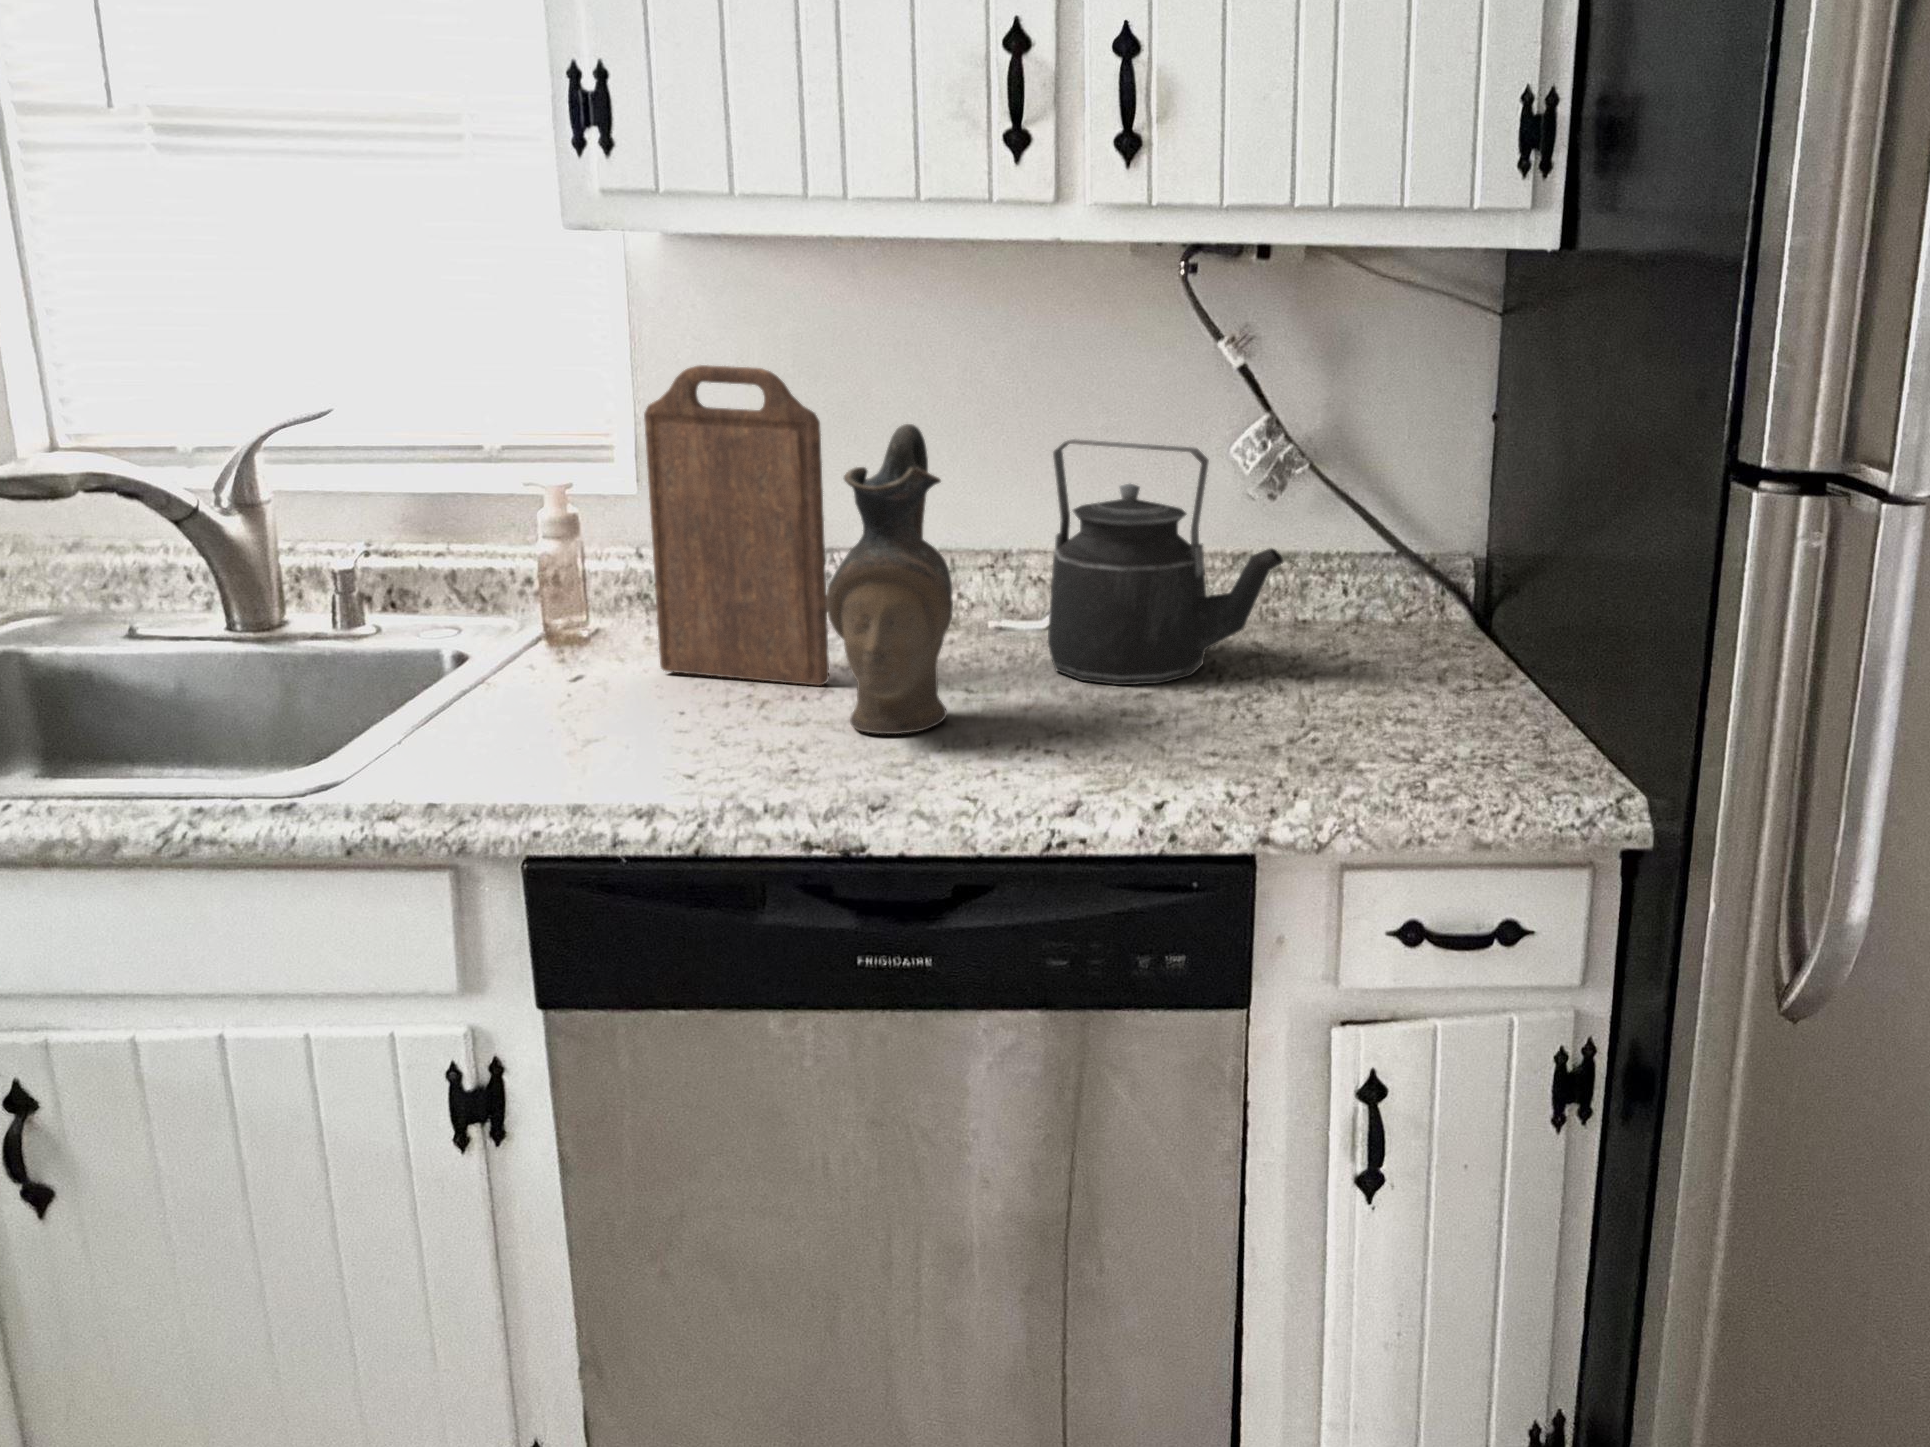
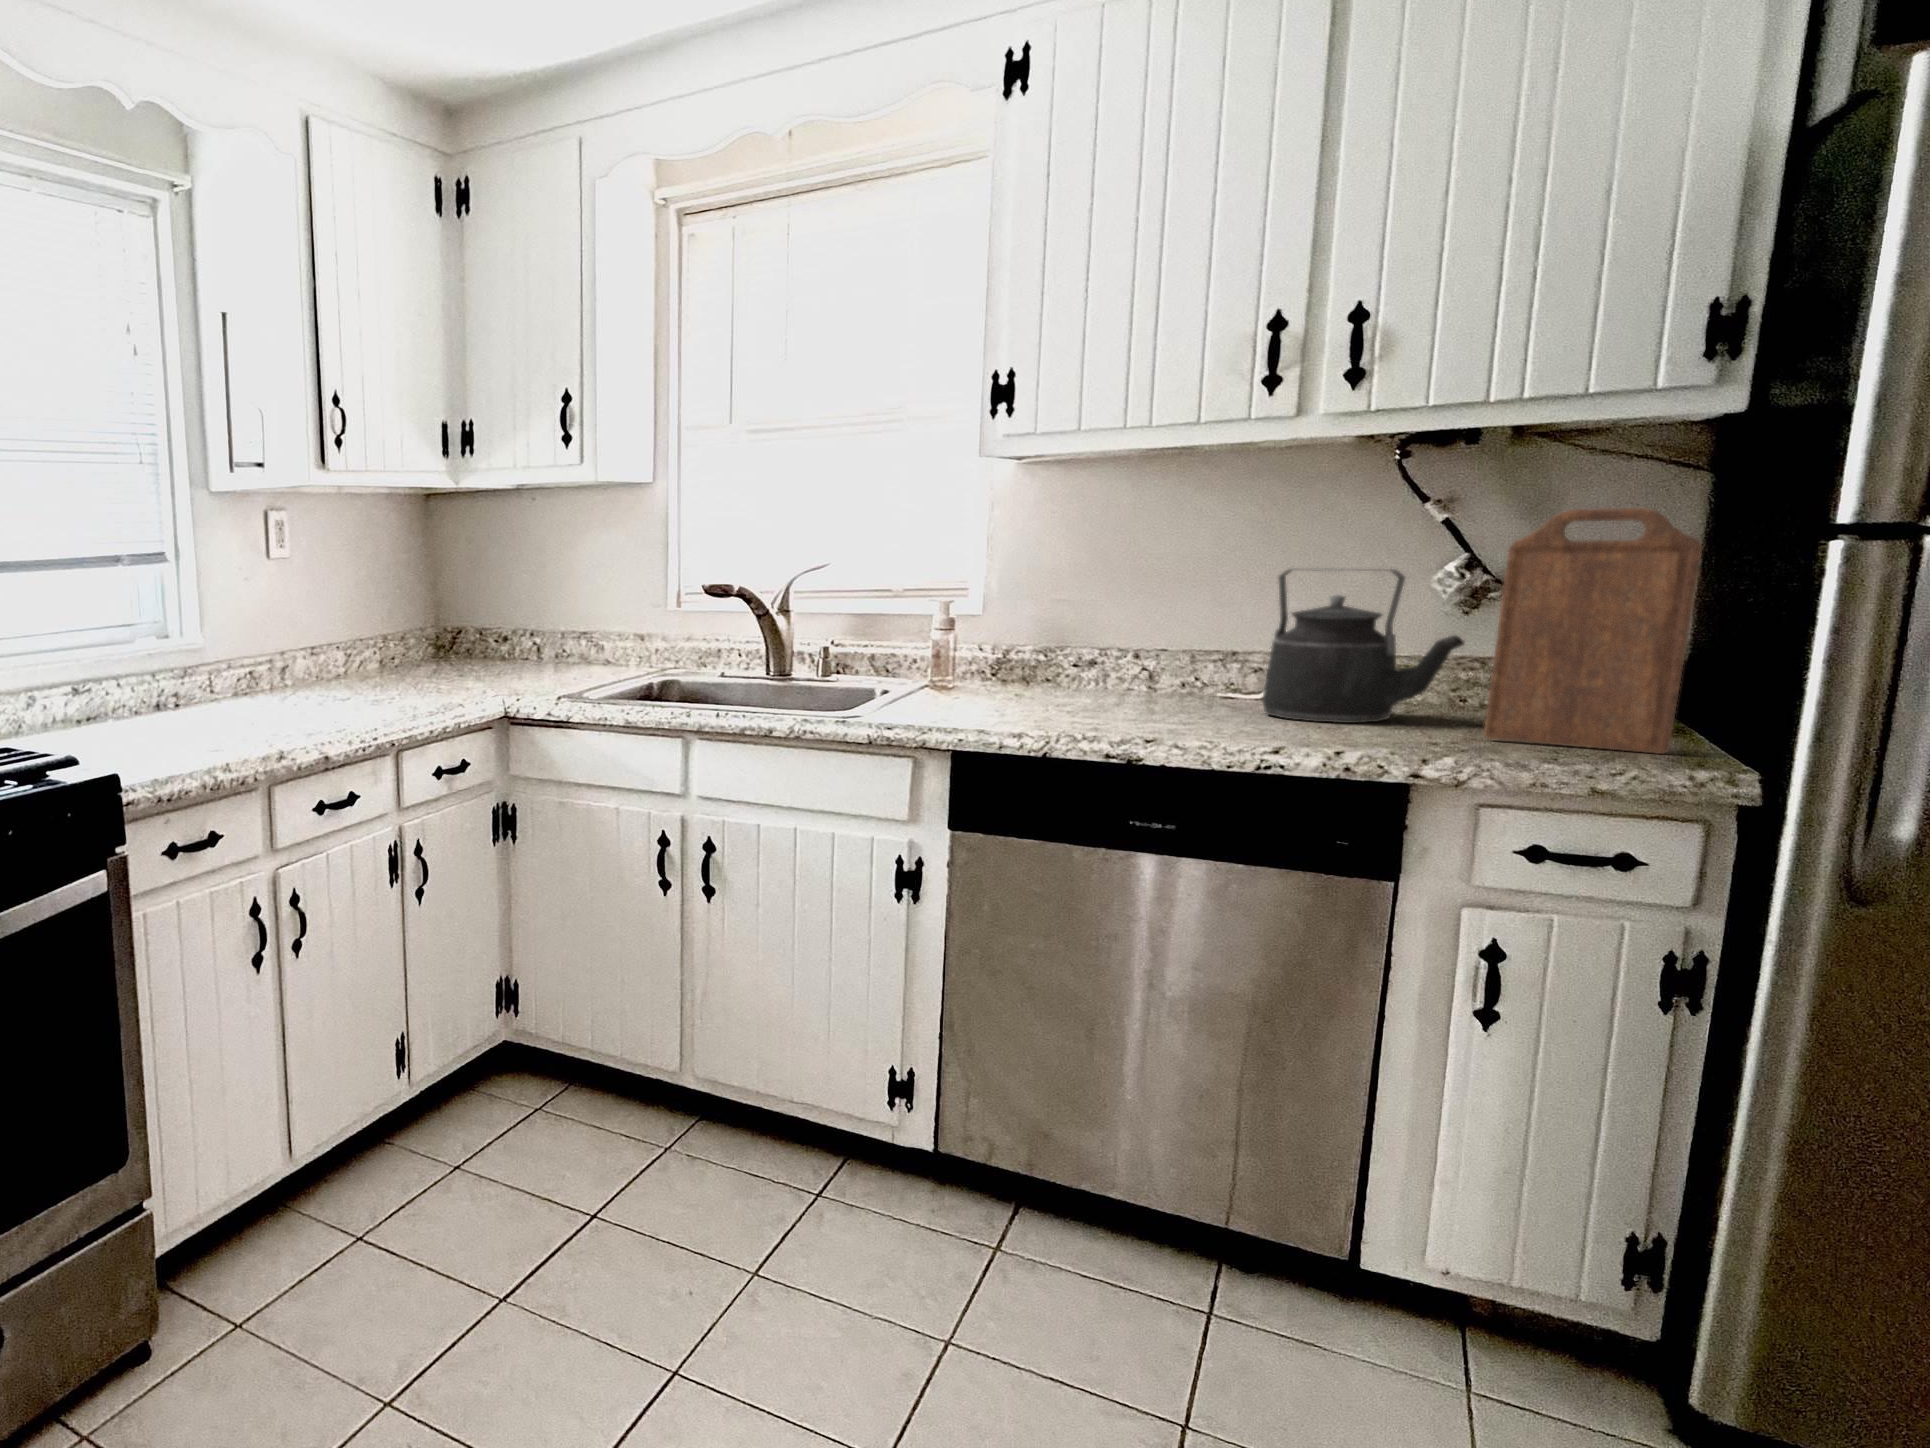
cutting board: present [644,365,829,686] -> present [1484,508,1702,754]
ceramic pitcher: present [826,424,953,734] -> none [1119,552,1201,725]

